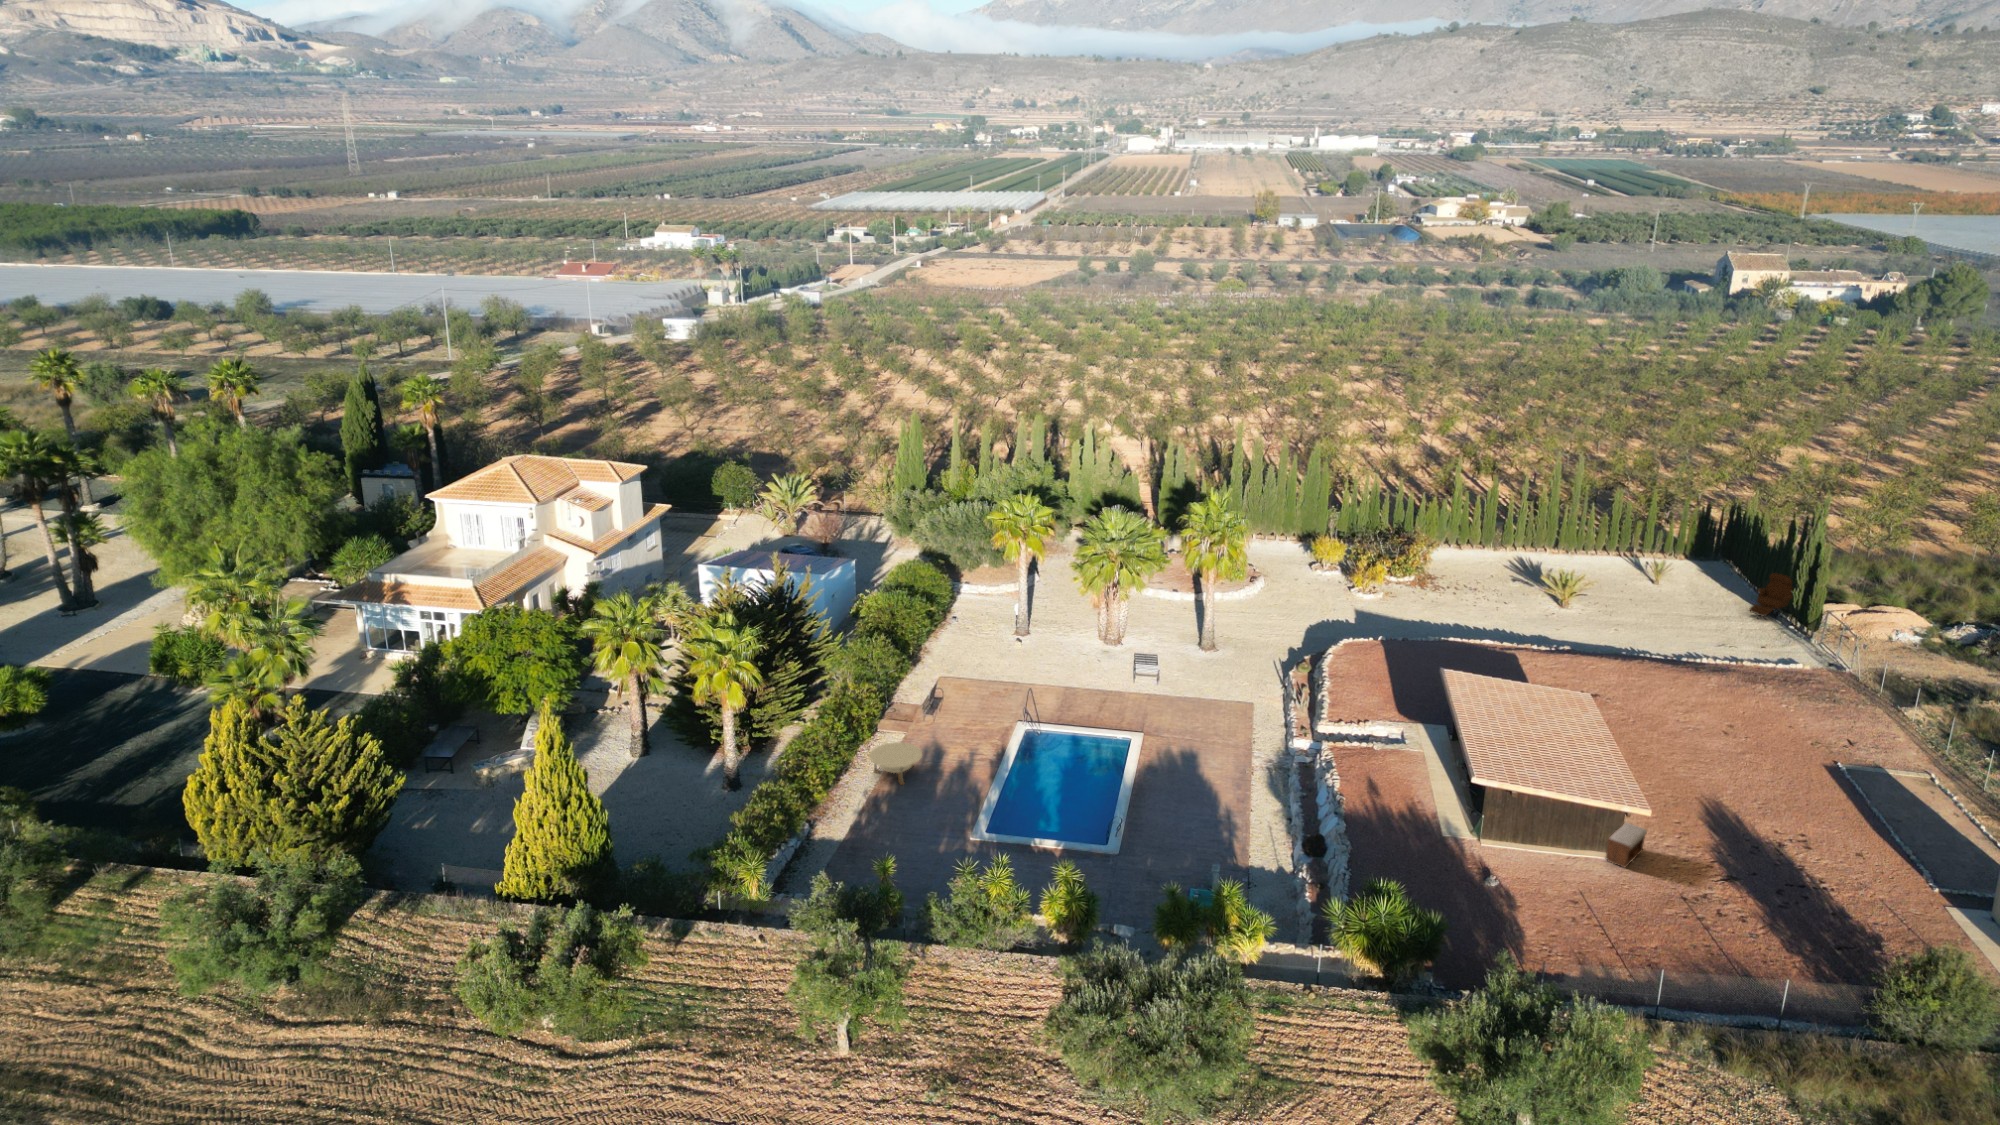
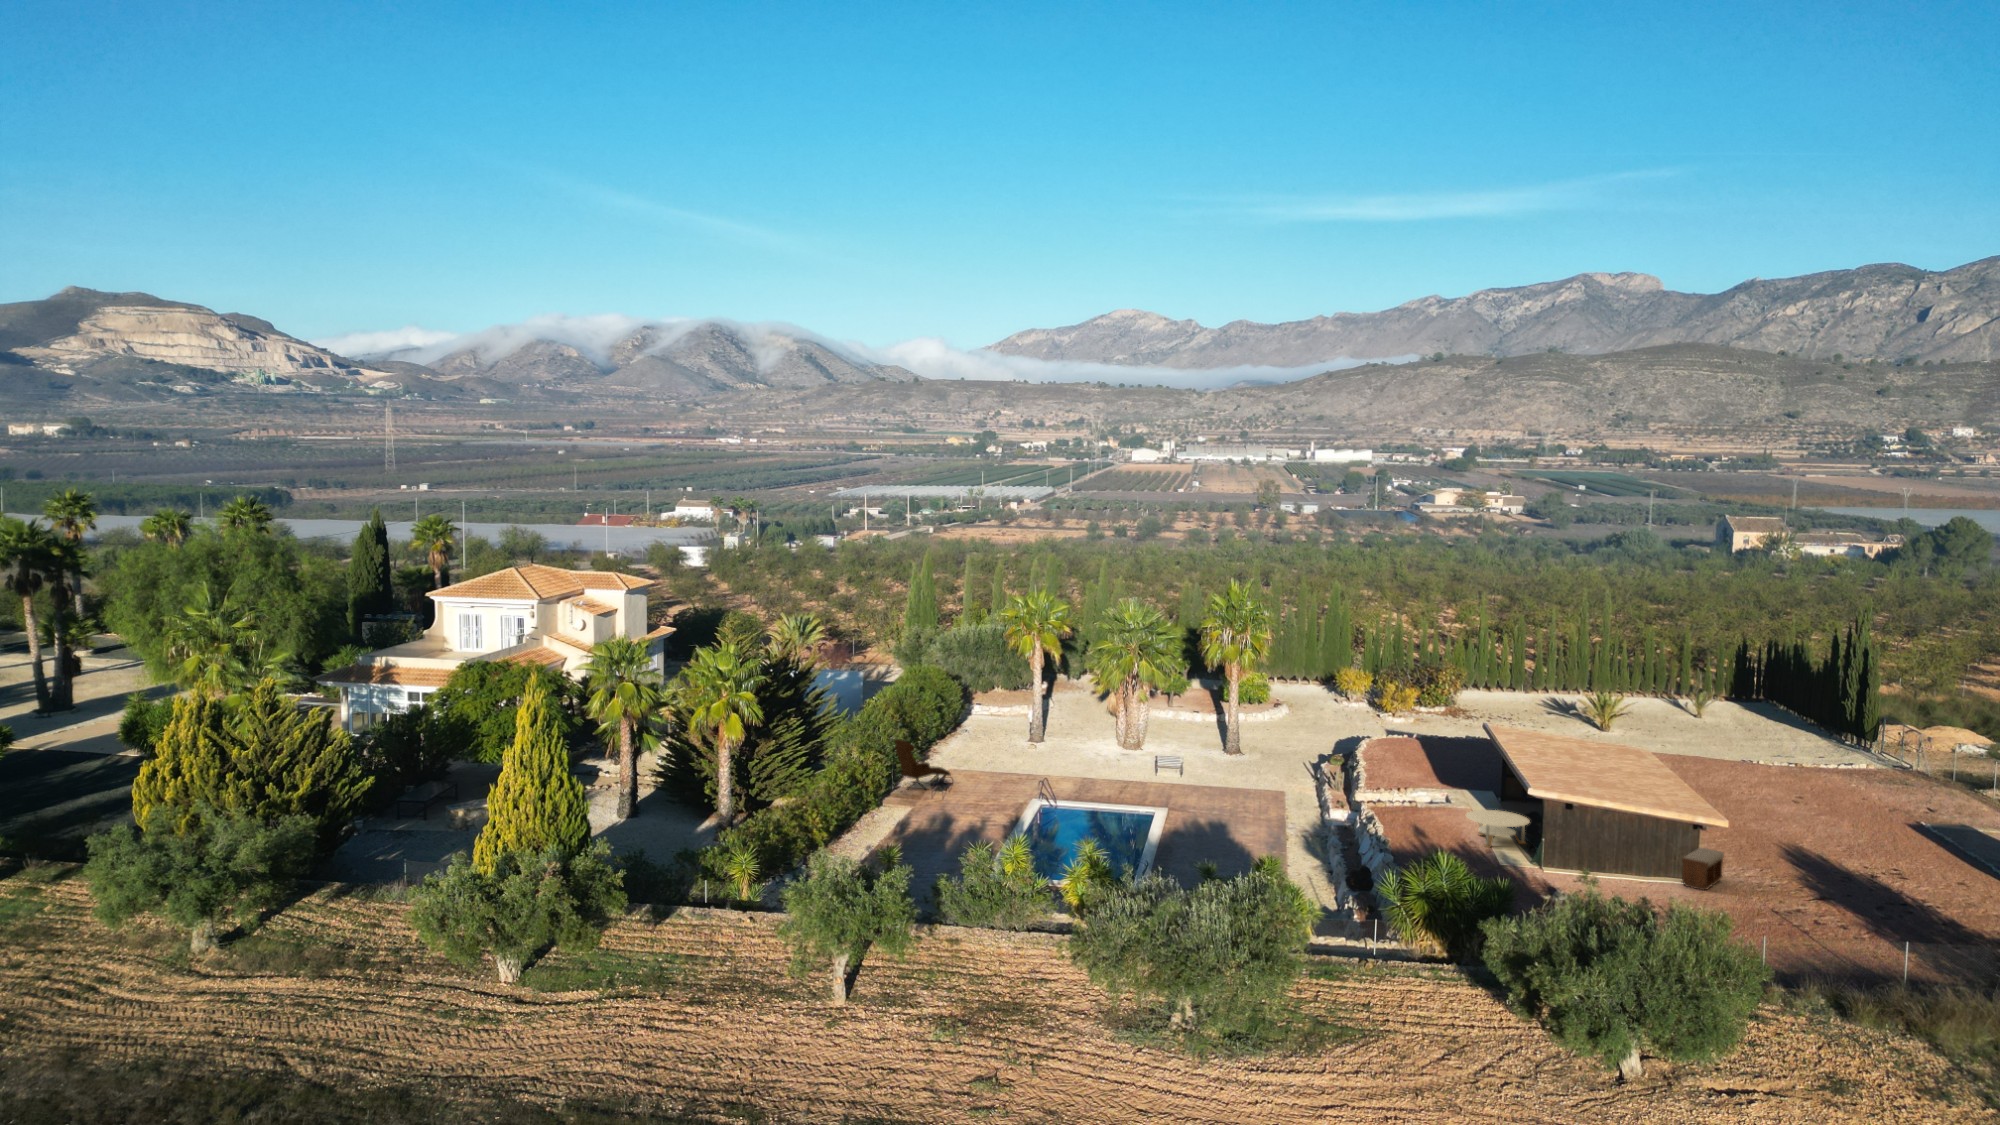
lounge chair: present [1749,573,1793,617] -> present [895,739,951,790]
round table: present [869,742,922,785] -> present [1466,810,1530,848]

